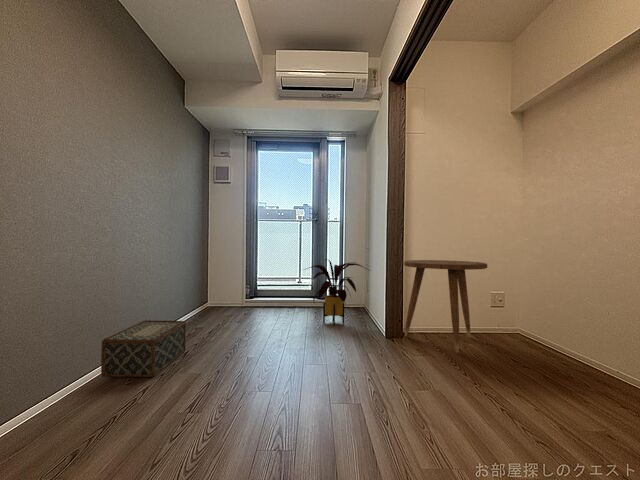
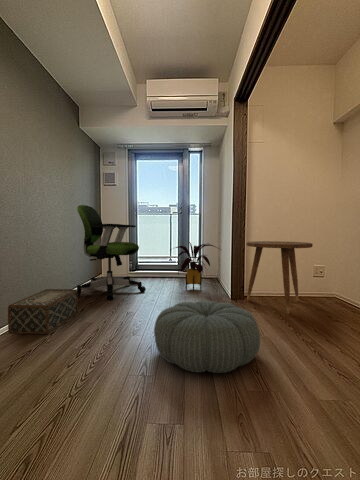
office chair: none [174,210,271,336] -> present [77,205,146,300]
pouf: none [293,334,424,419] -> present [154,301,260,373]

